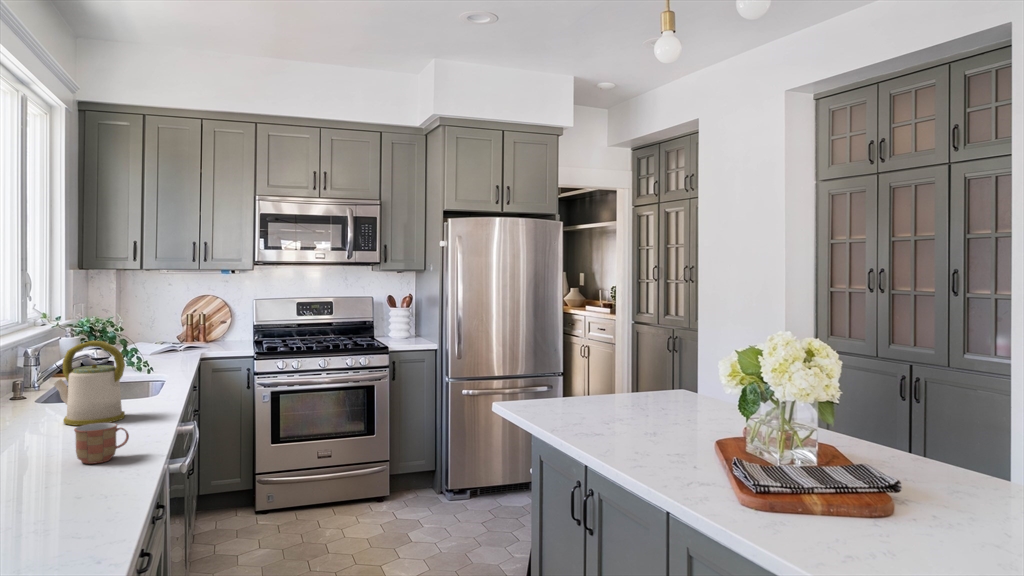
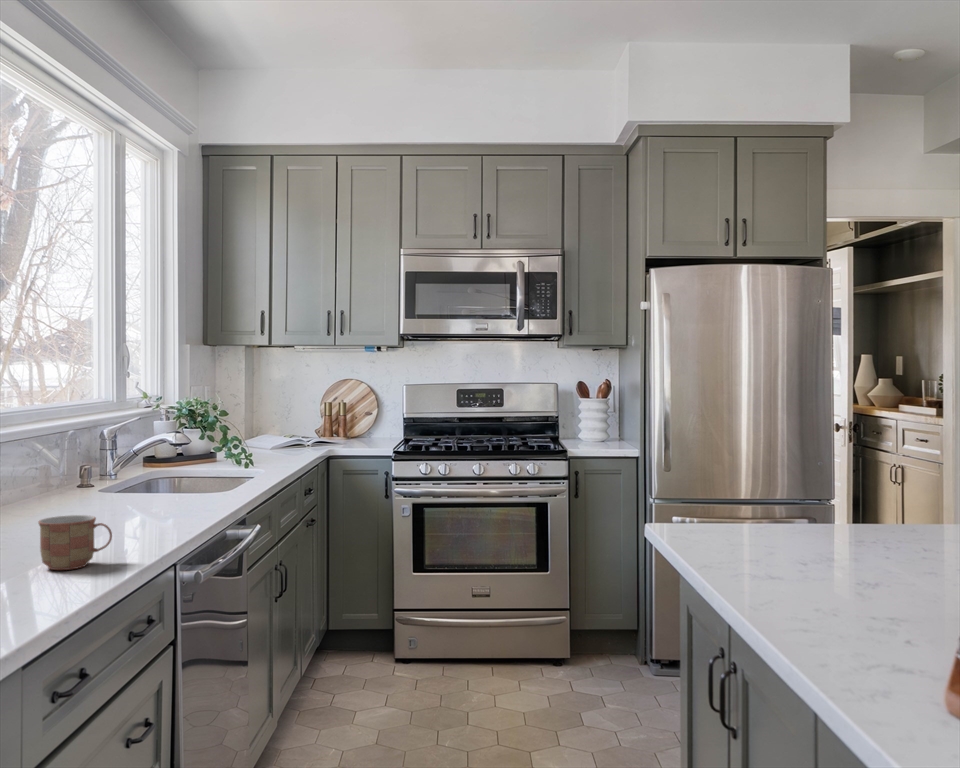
kettle: present [54,341,125,425] -> none [85,413,168,523]

